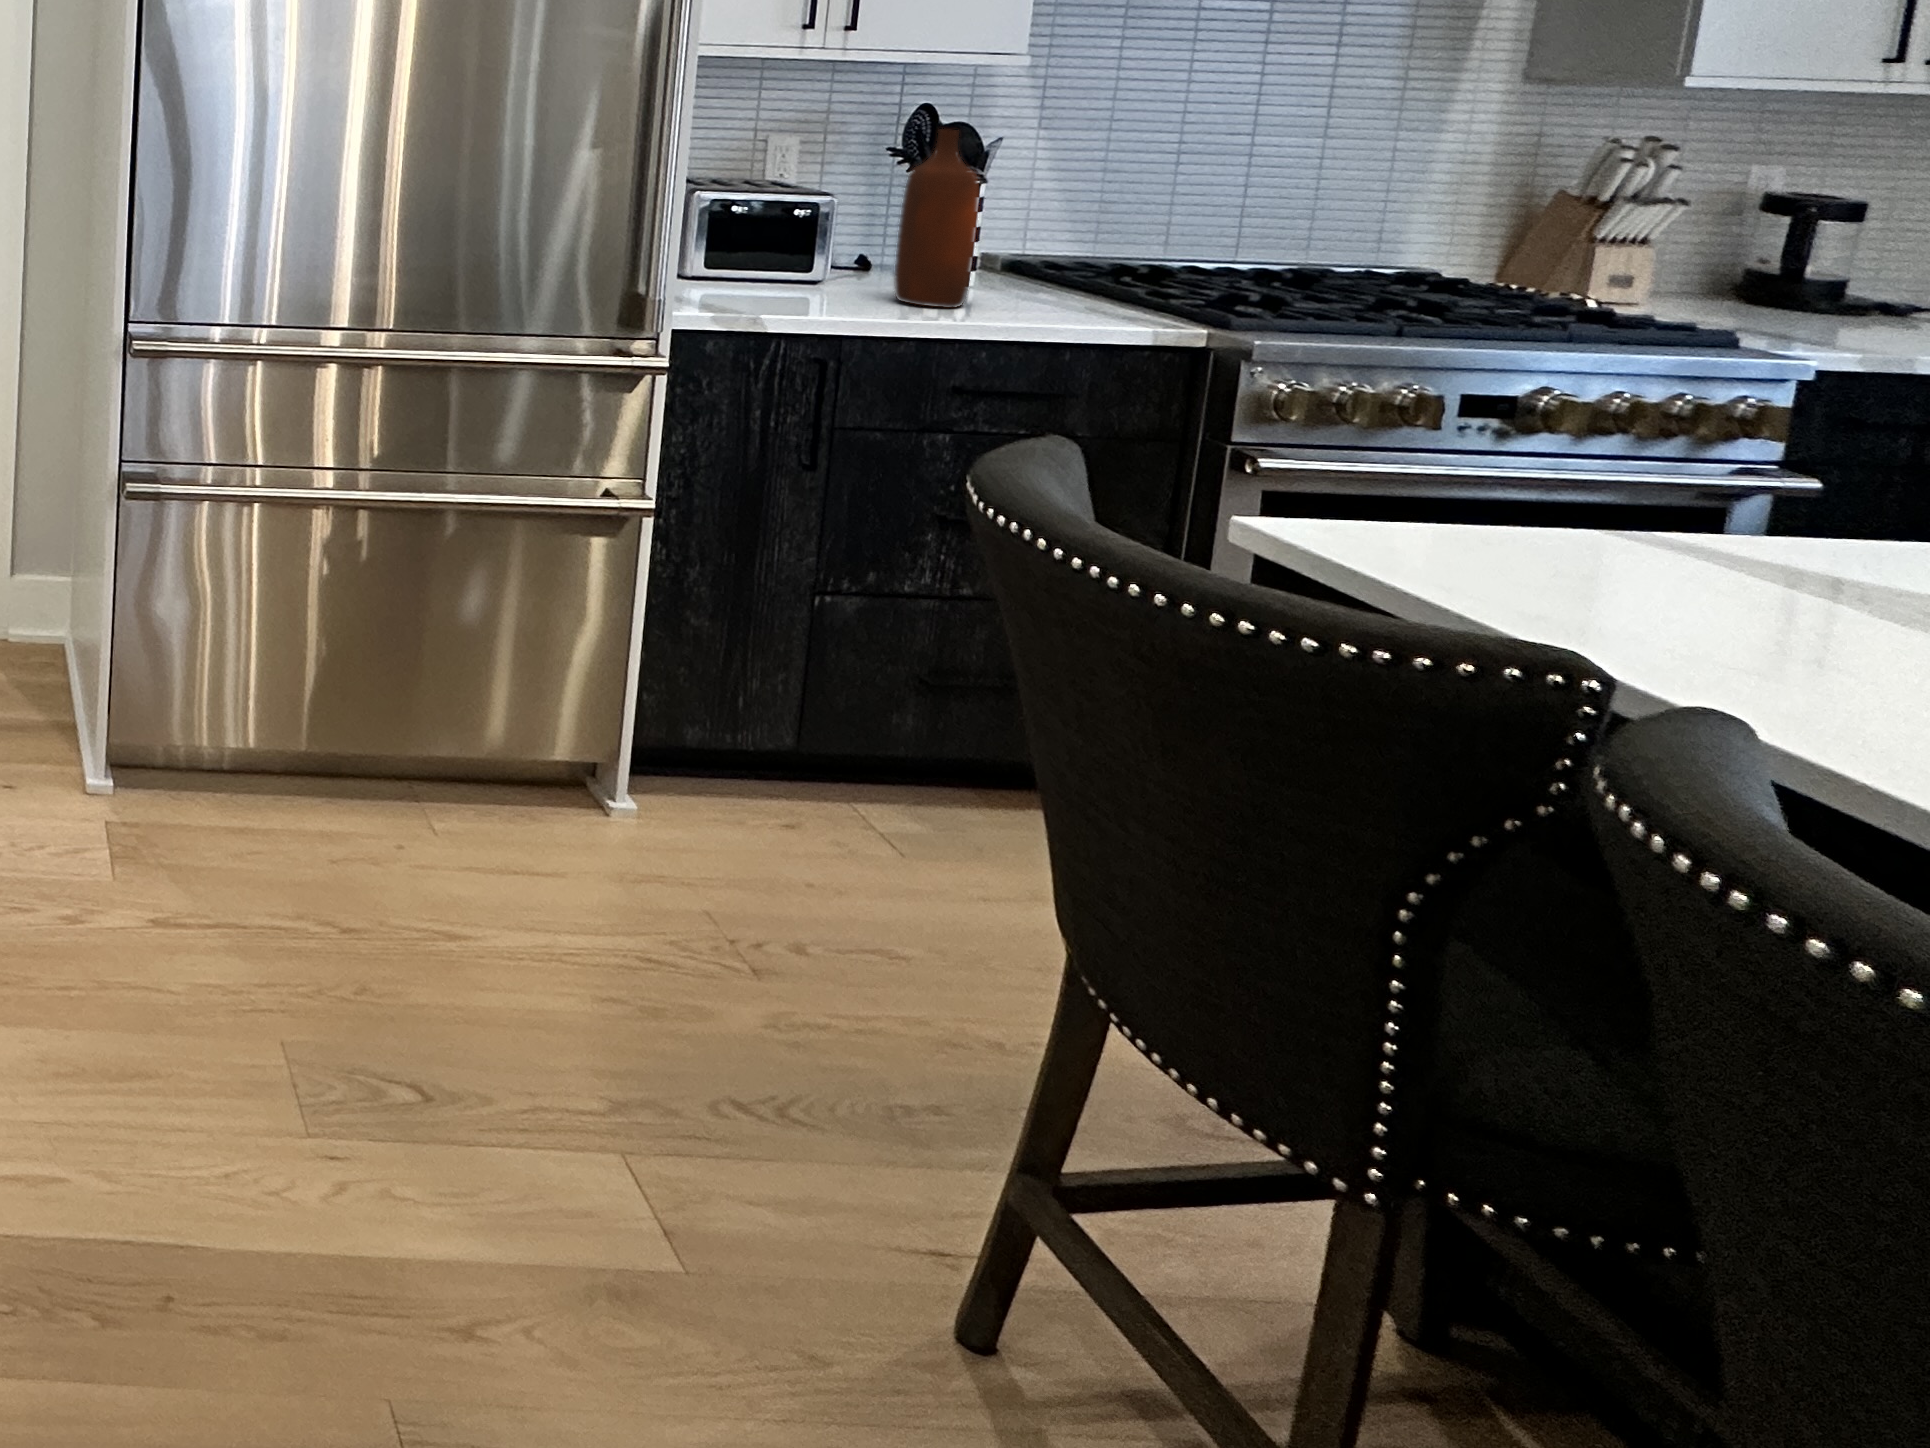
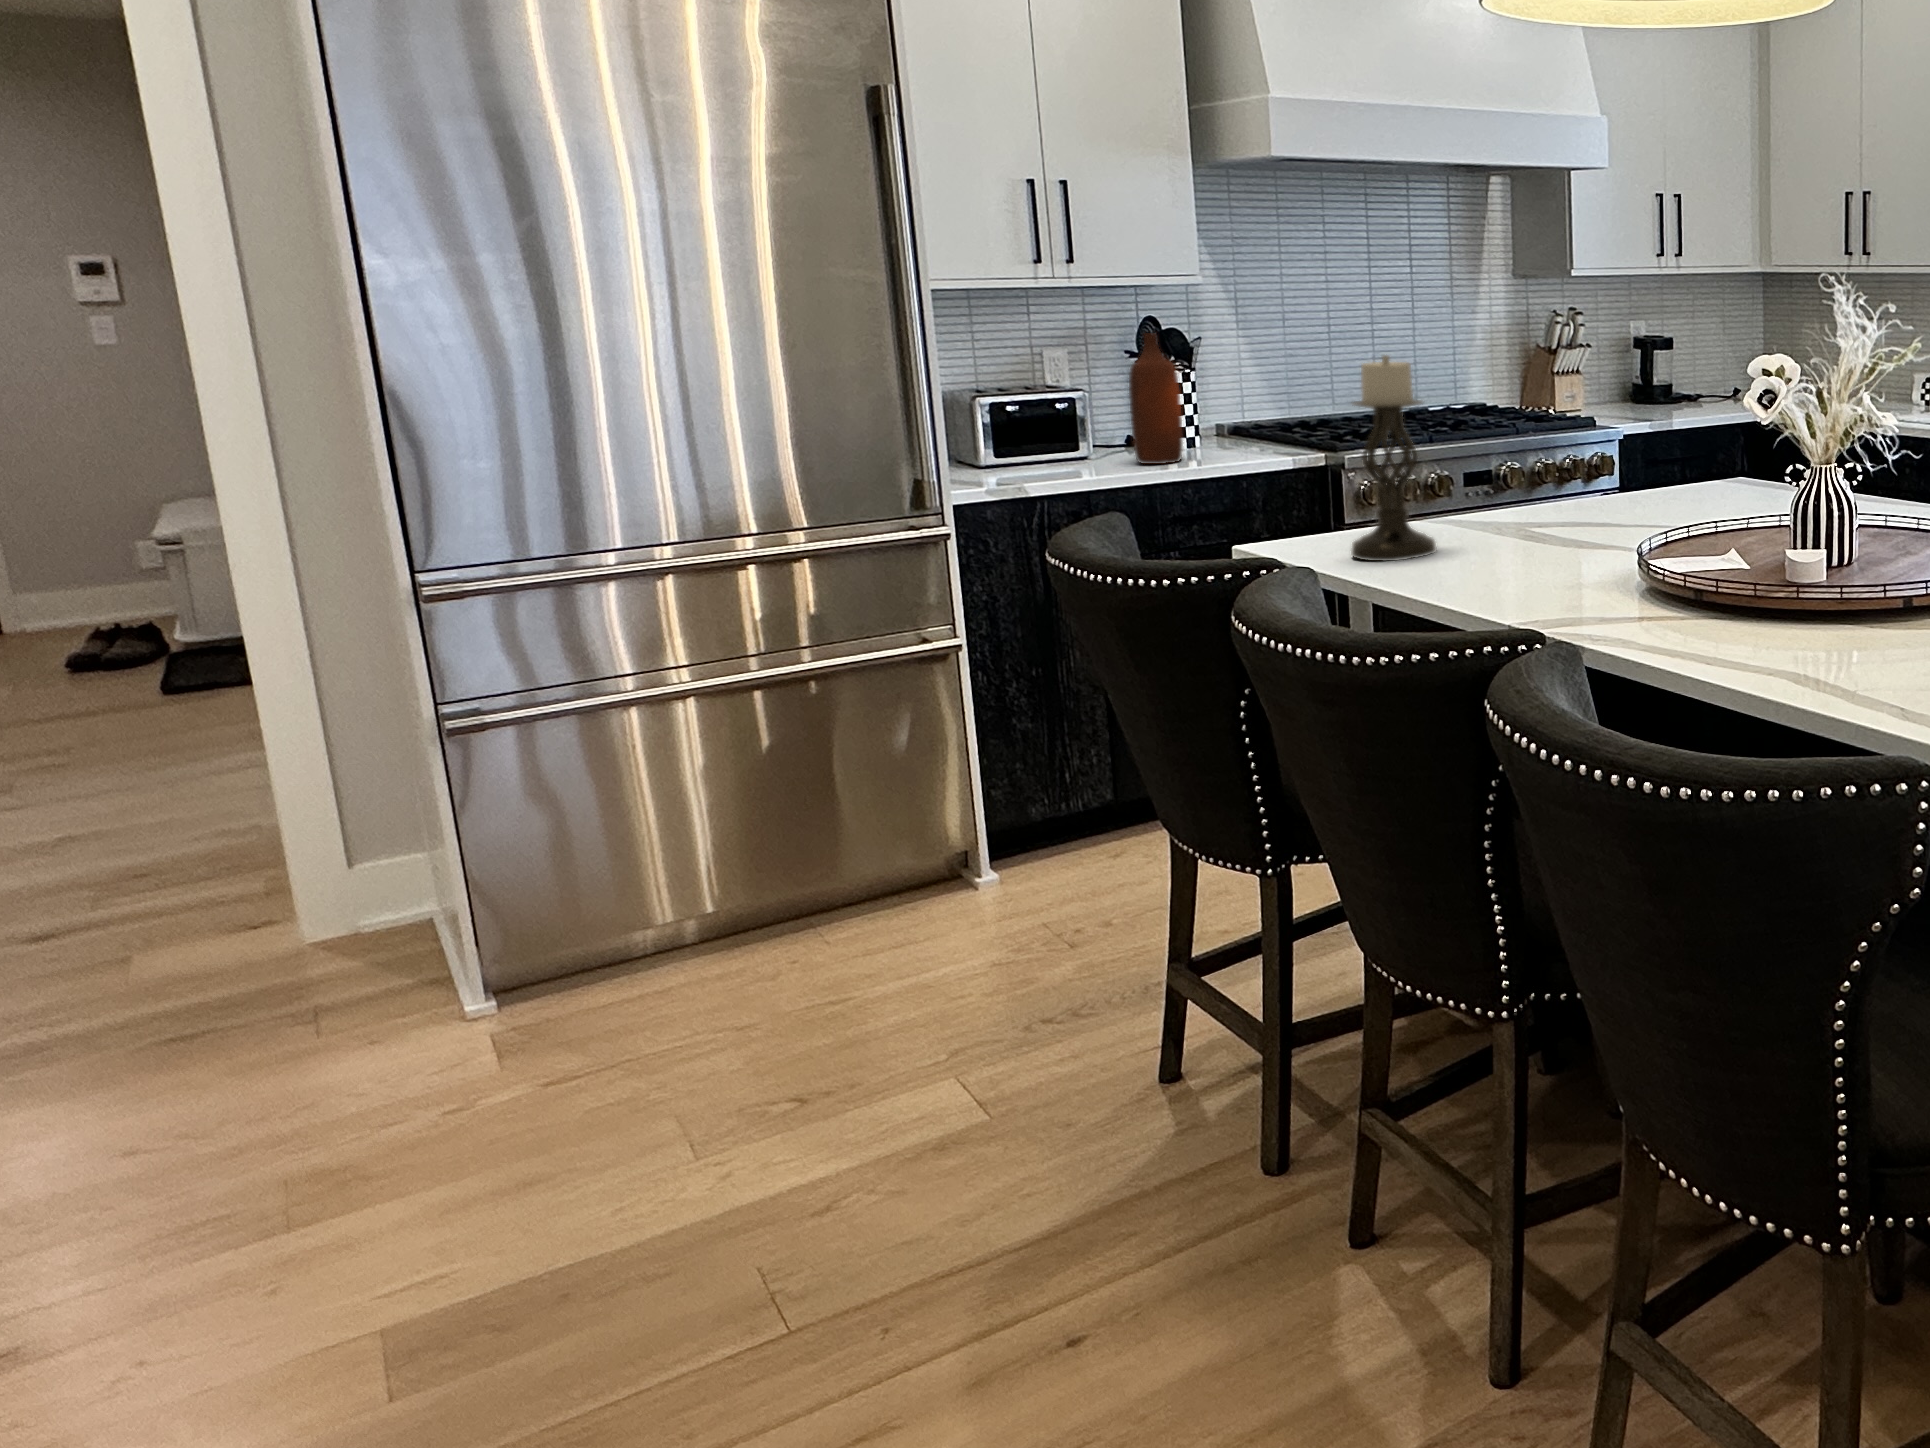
candle holder: none [1526,232,1803,639] -> present [1351,355,1436,561]

